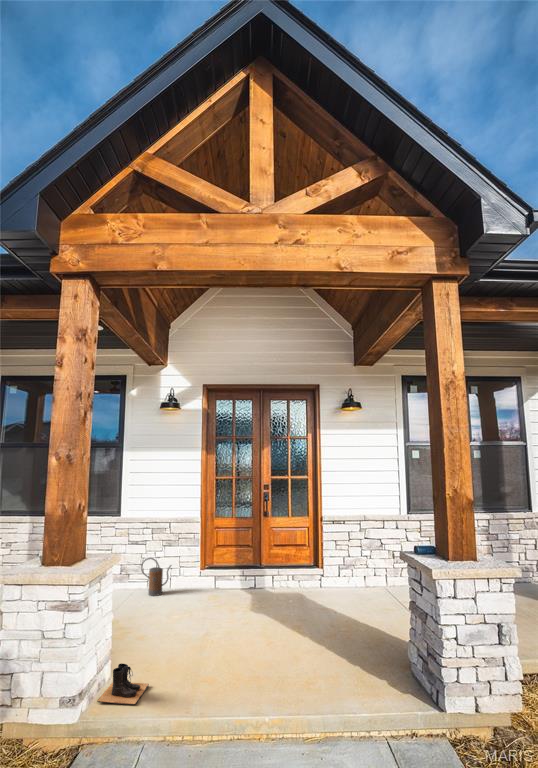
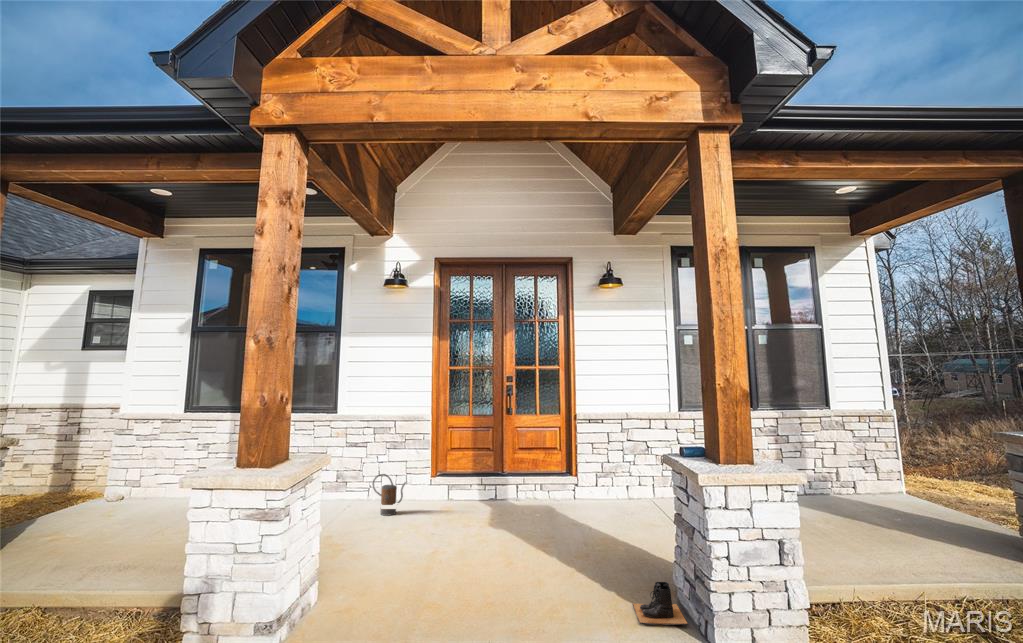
boots: present [97,663,149,705] -> present [633,582,688,625]

